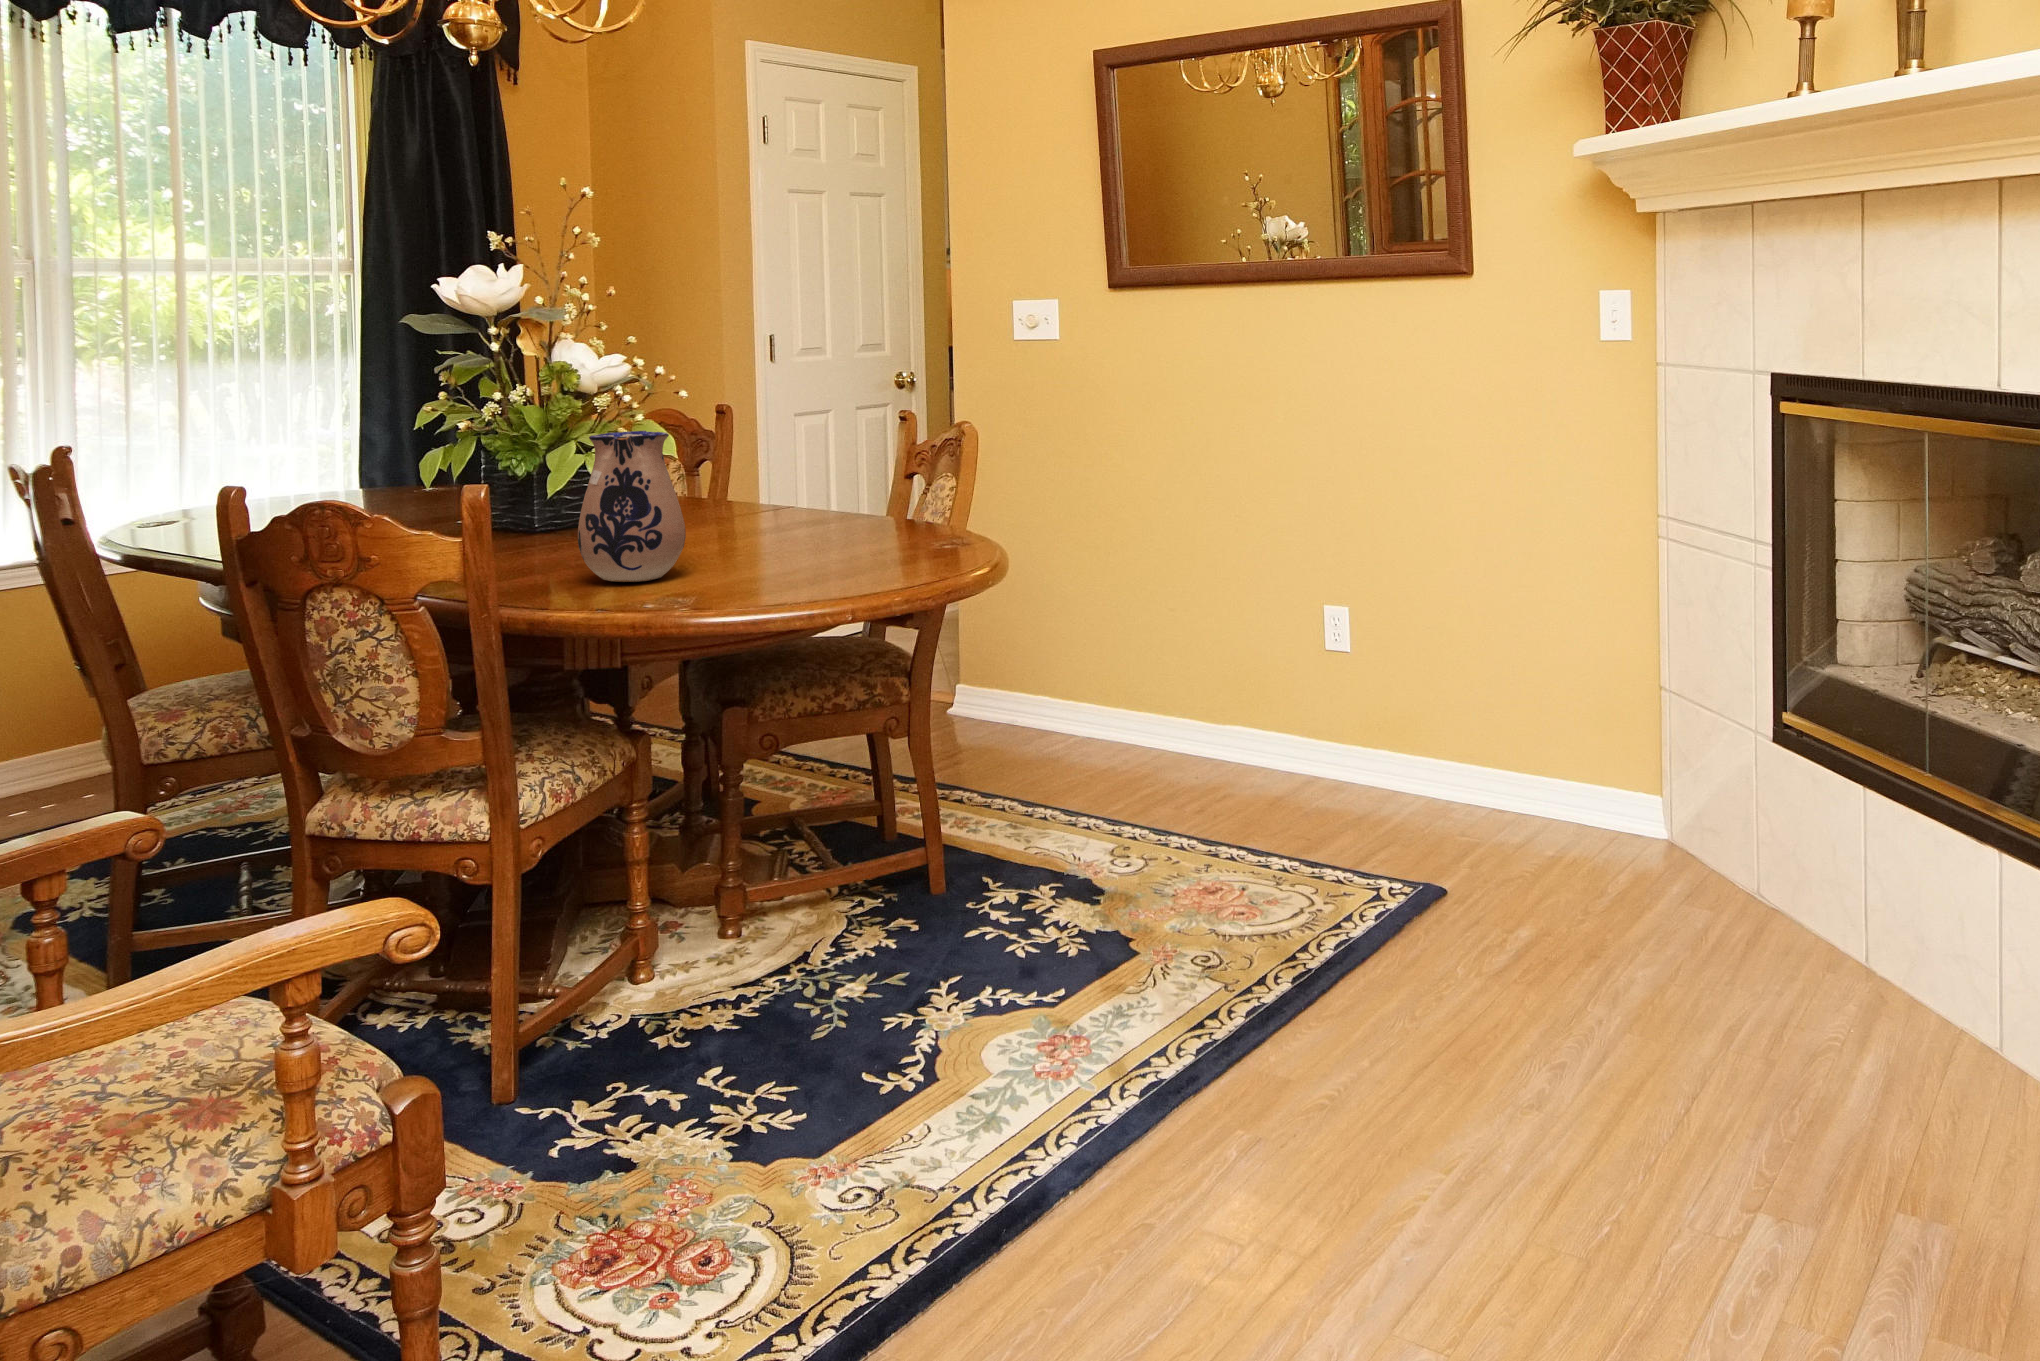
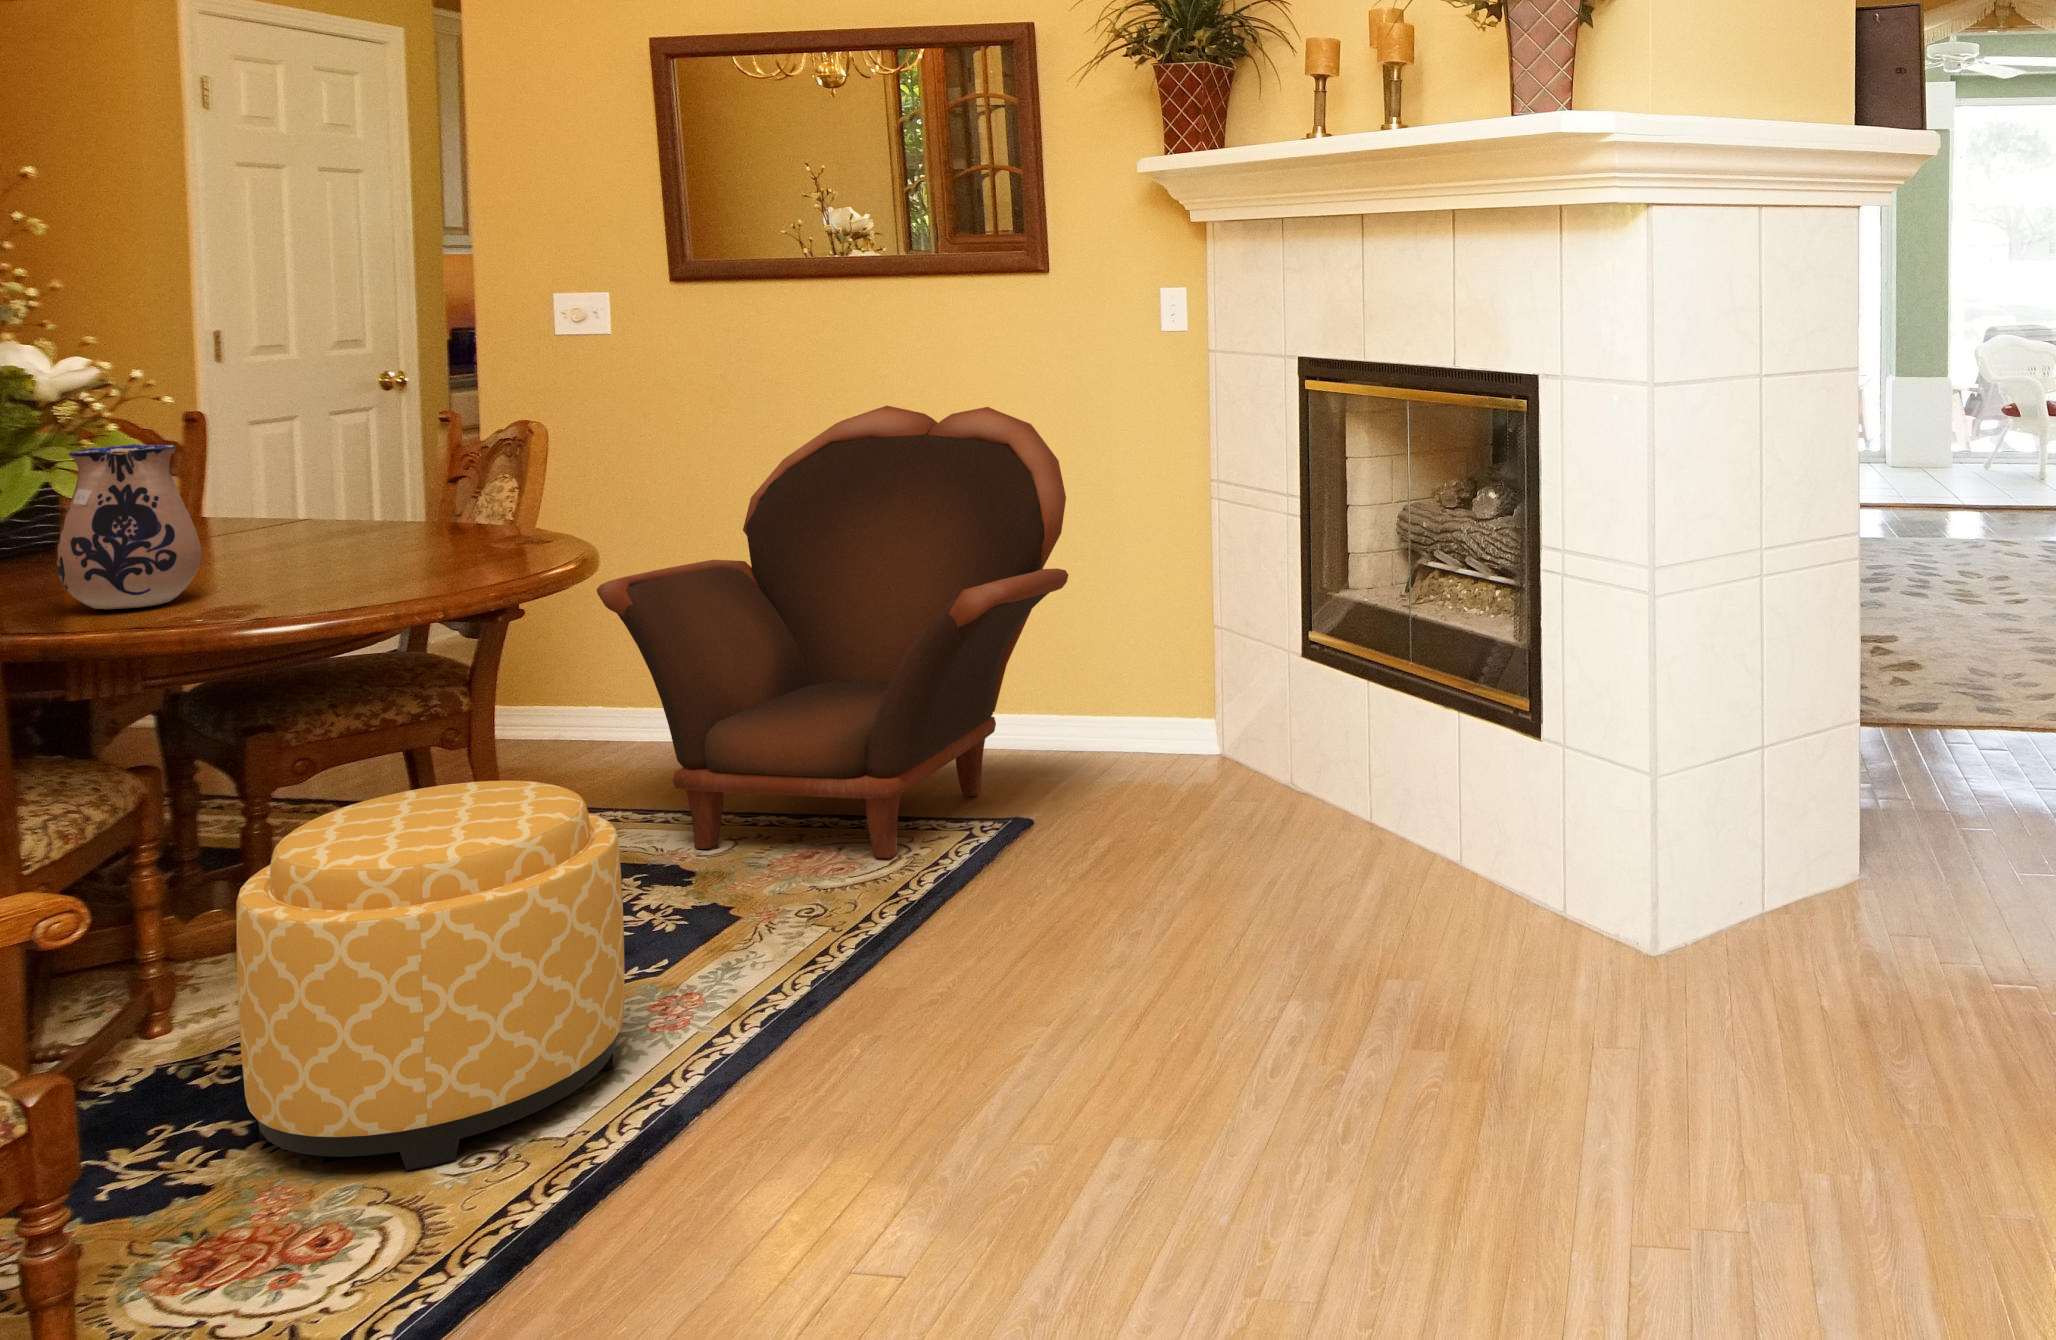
armchair: none [1027,416,1487,906] -> present [597,406,1068,858]
ottoman: none [670,785,1008,1196] -> present [236,781,625,1170]

